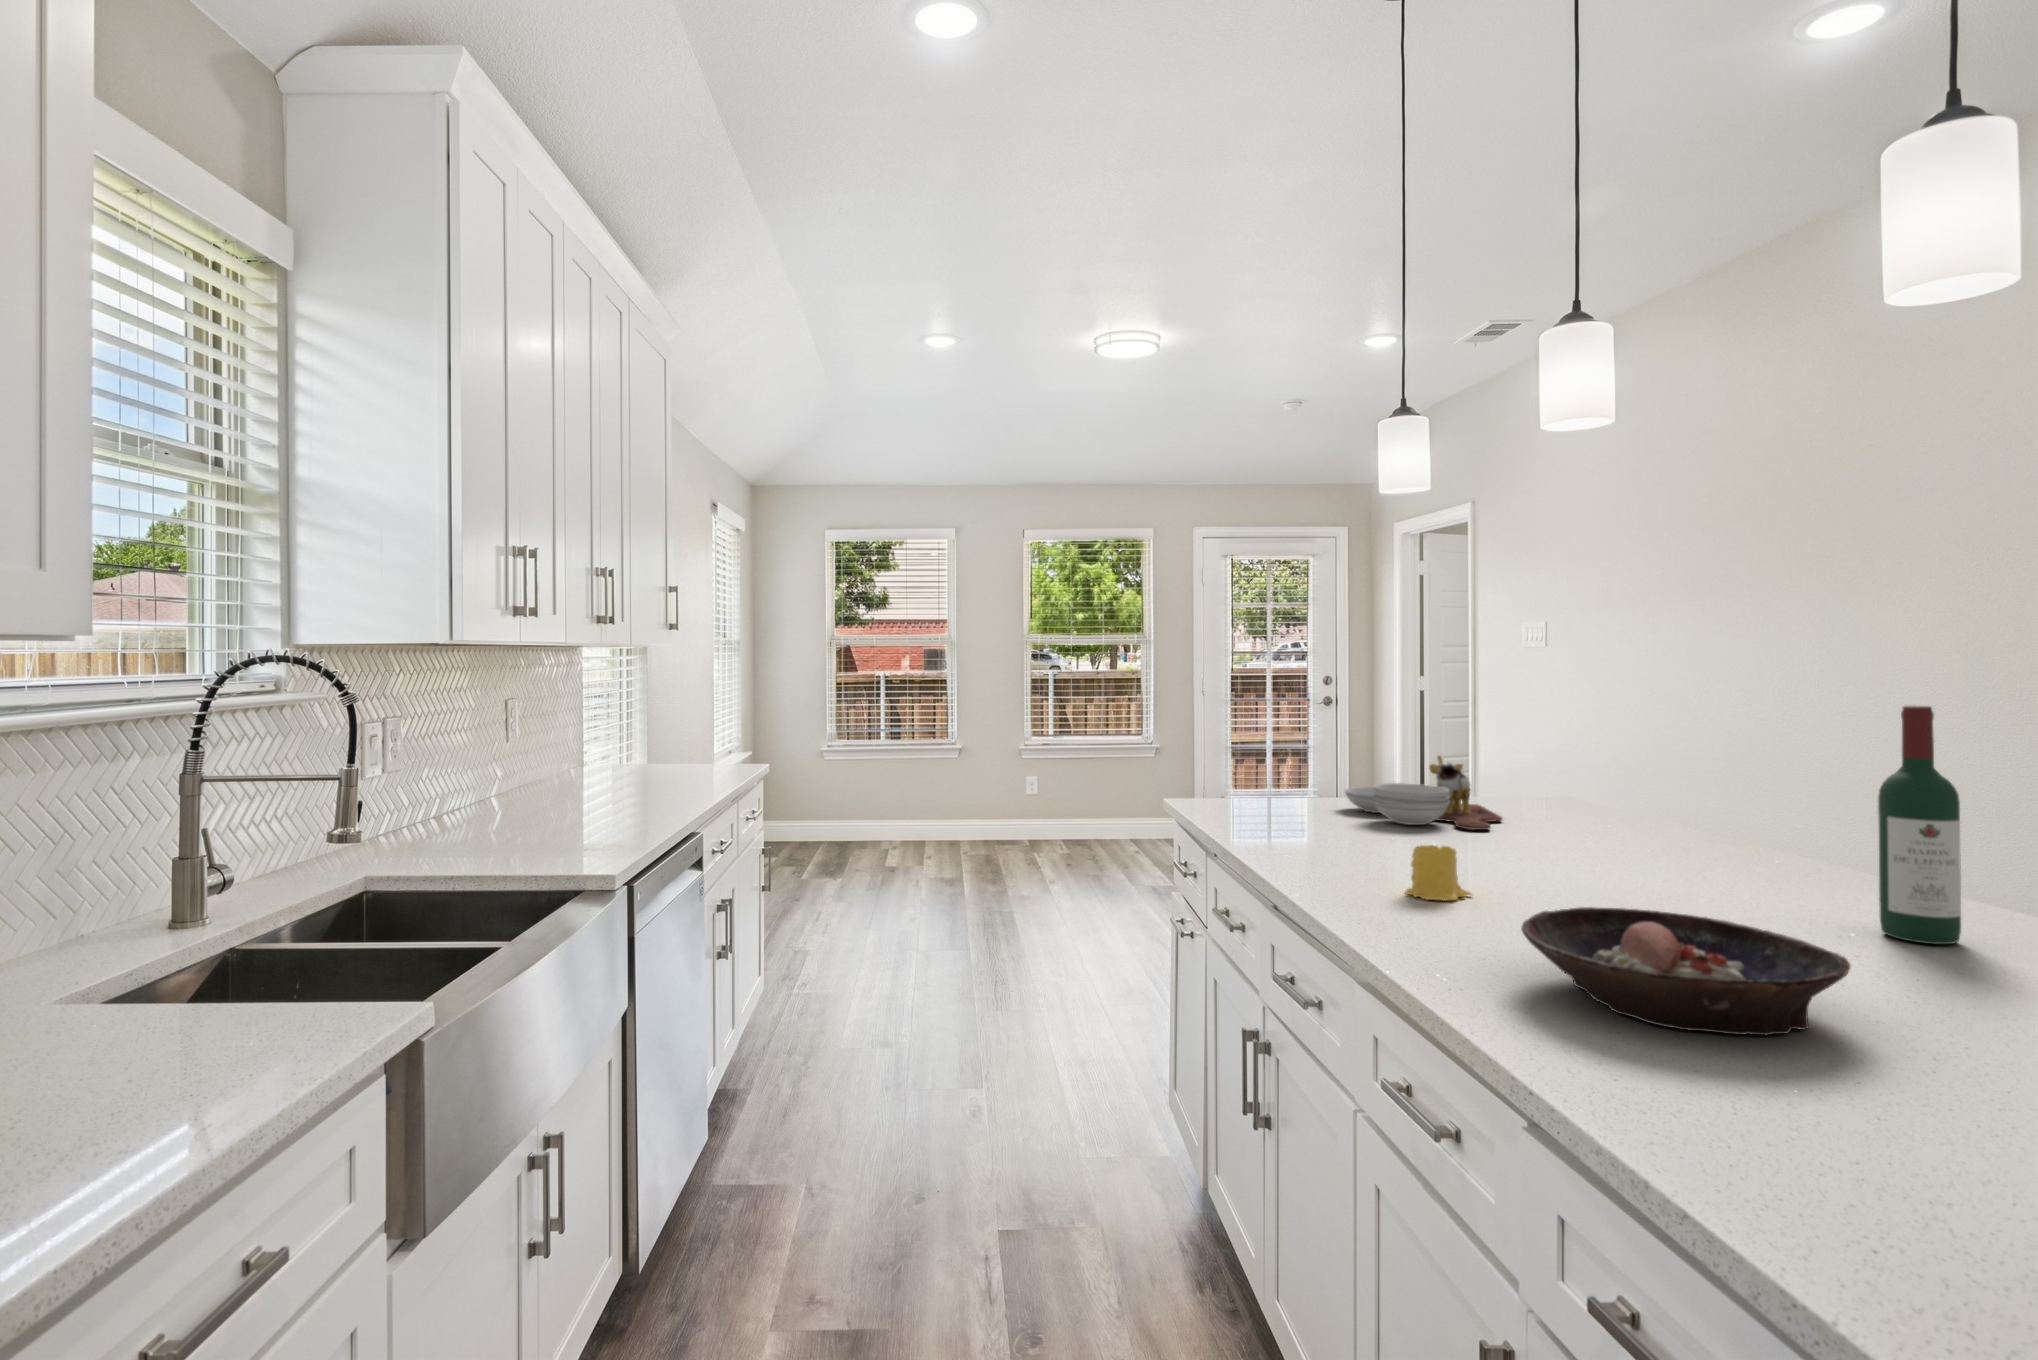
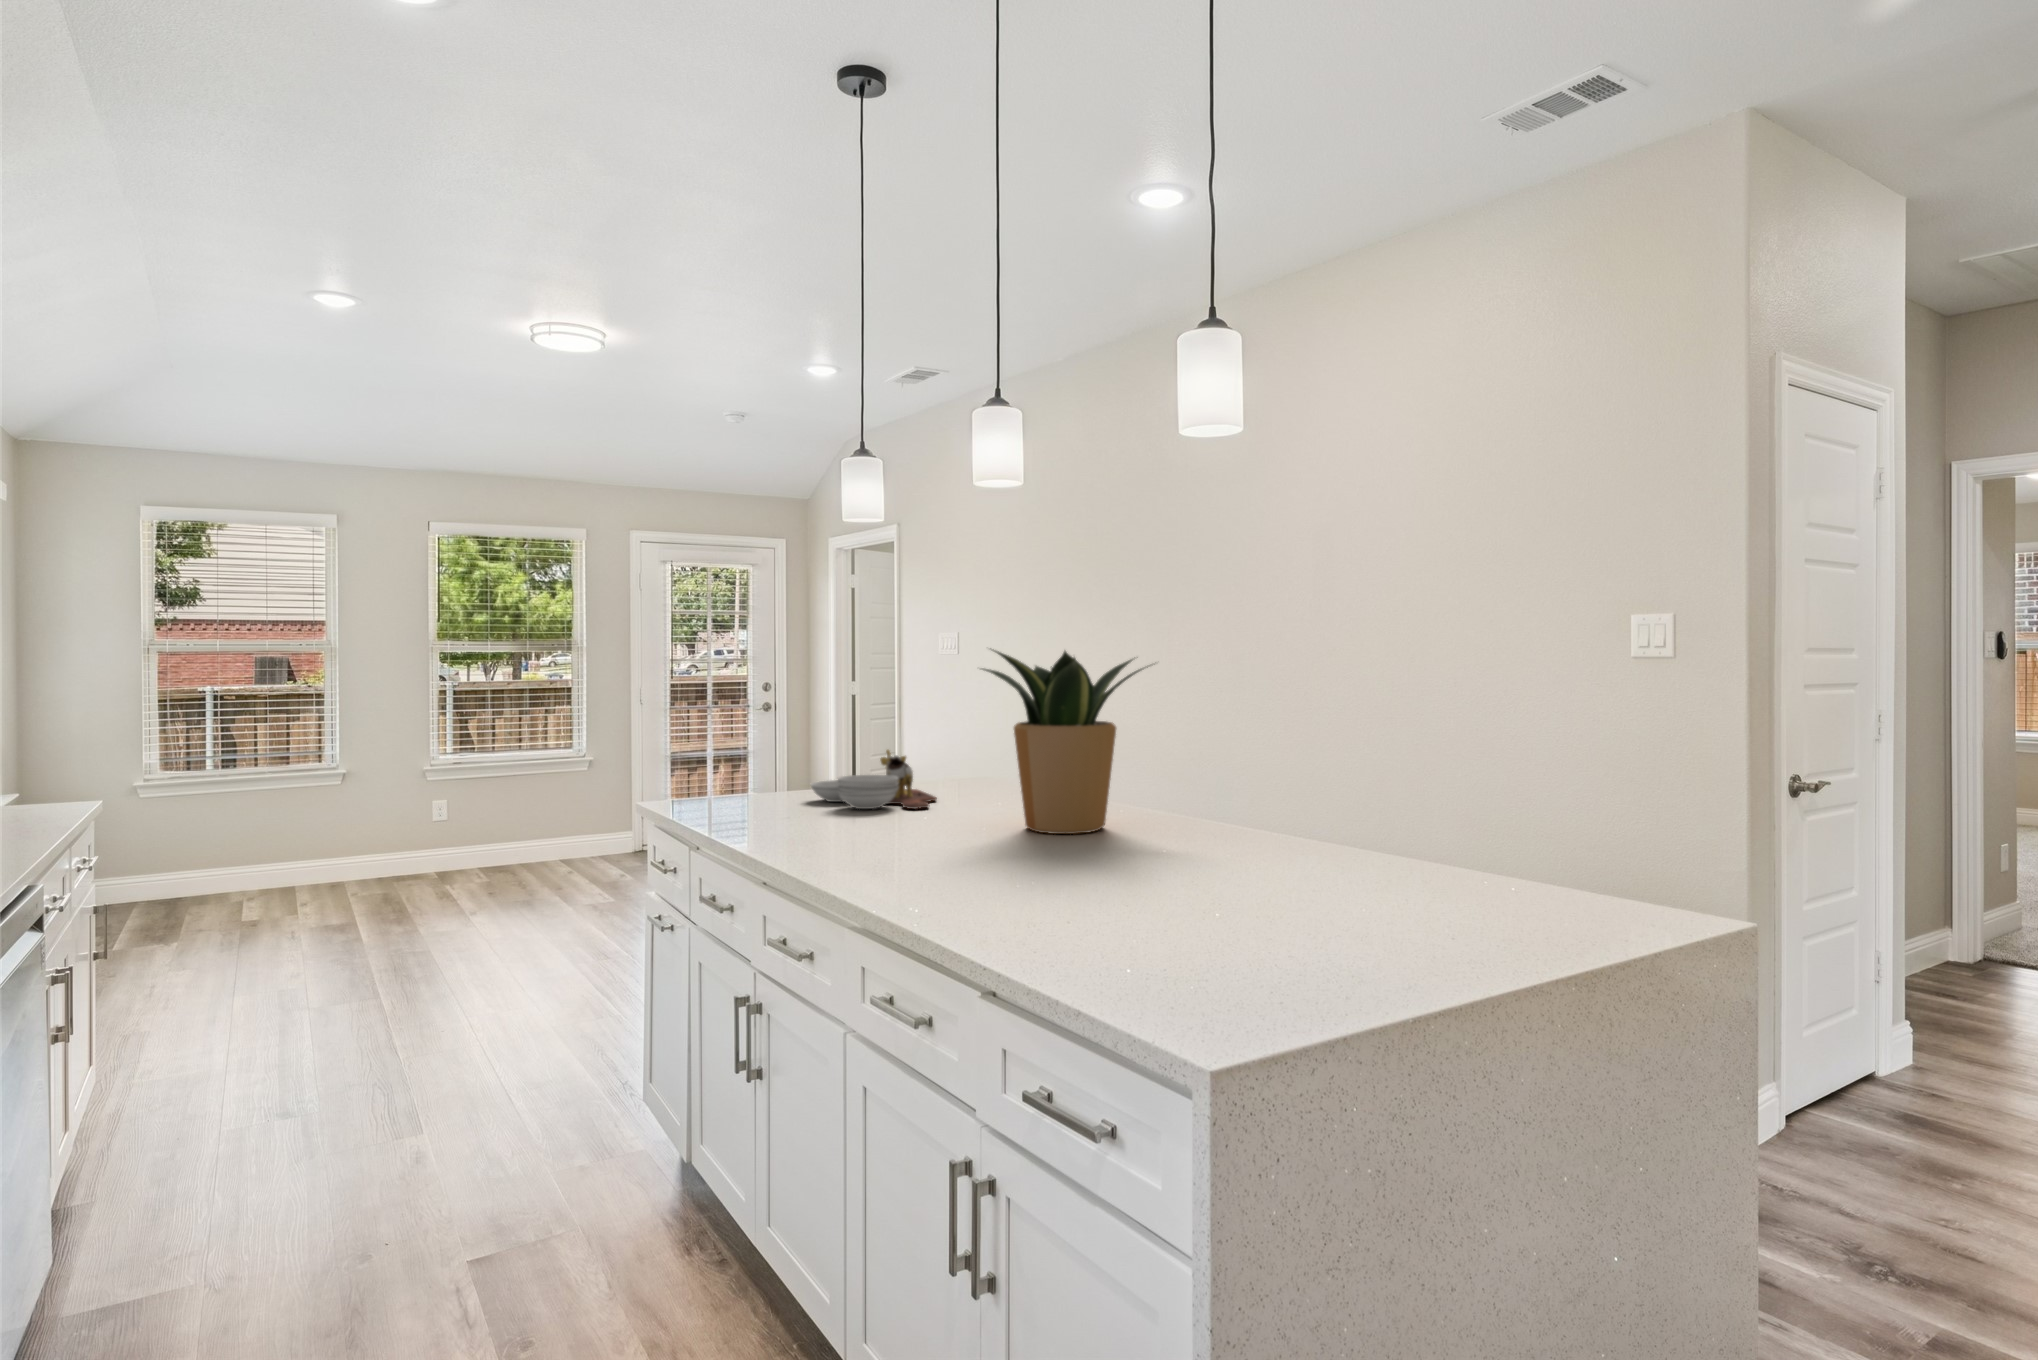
potted plant: none [1551,631,1851,888] -> present [982,650,1148,834]
wine bottle: present [1878,705,1961,944] -> none [1172,699,1212,853]
candle: present [1405,844,1472,901] -> none [876,813,926,861]
bowl: present [1521,907,1851,1035] -> none [969,846,1154,917]

